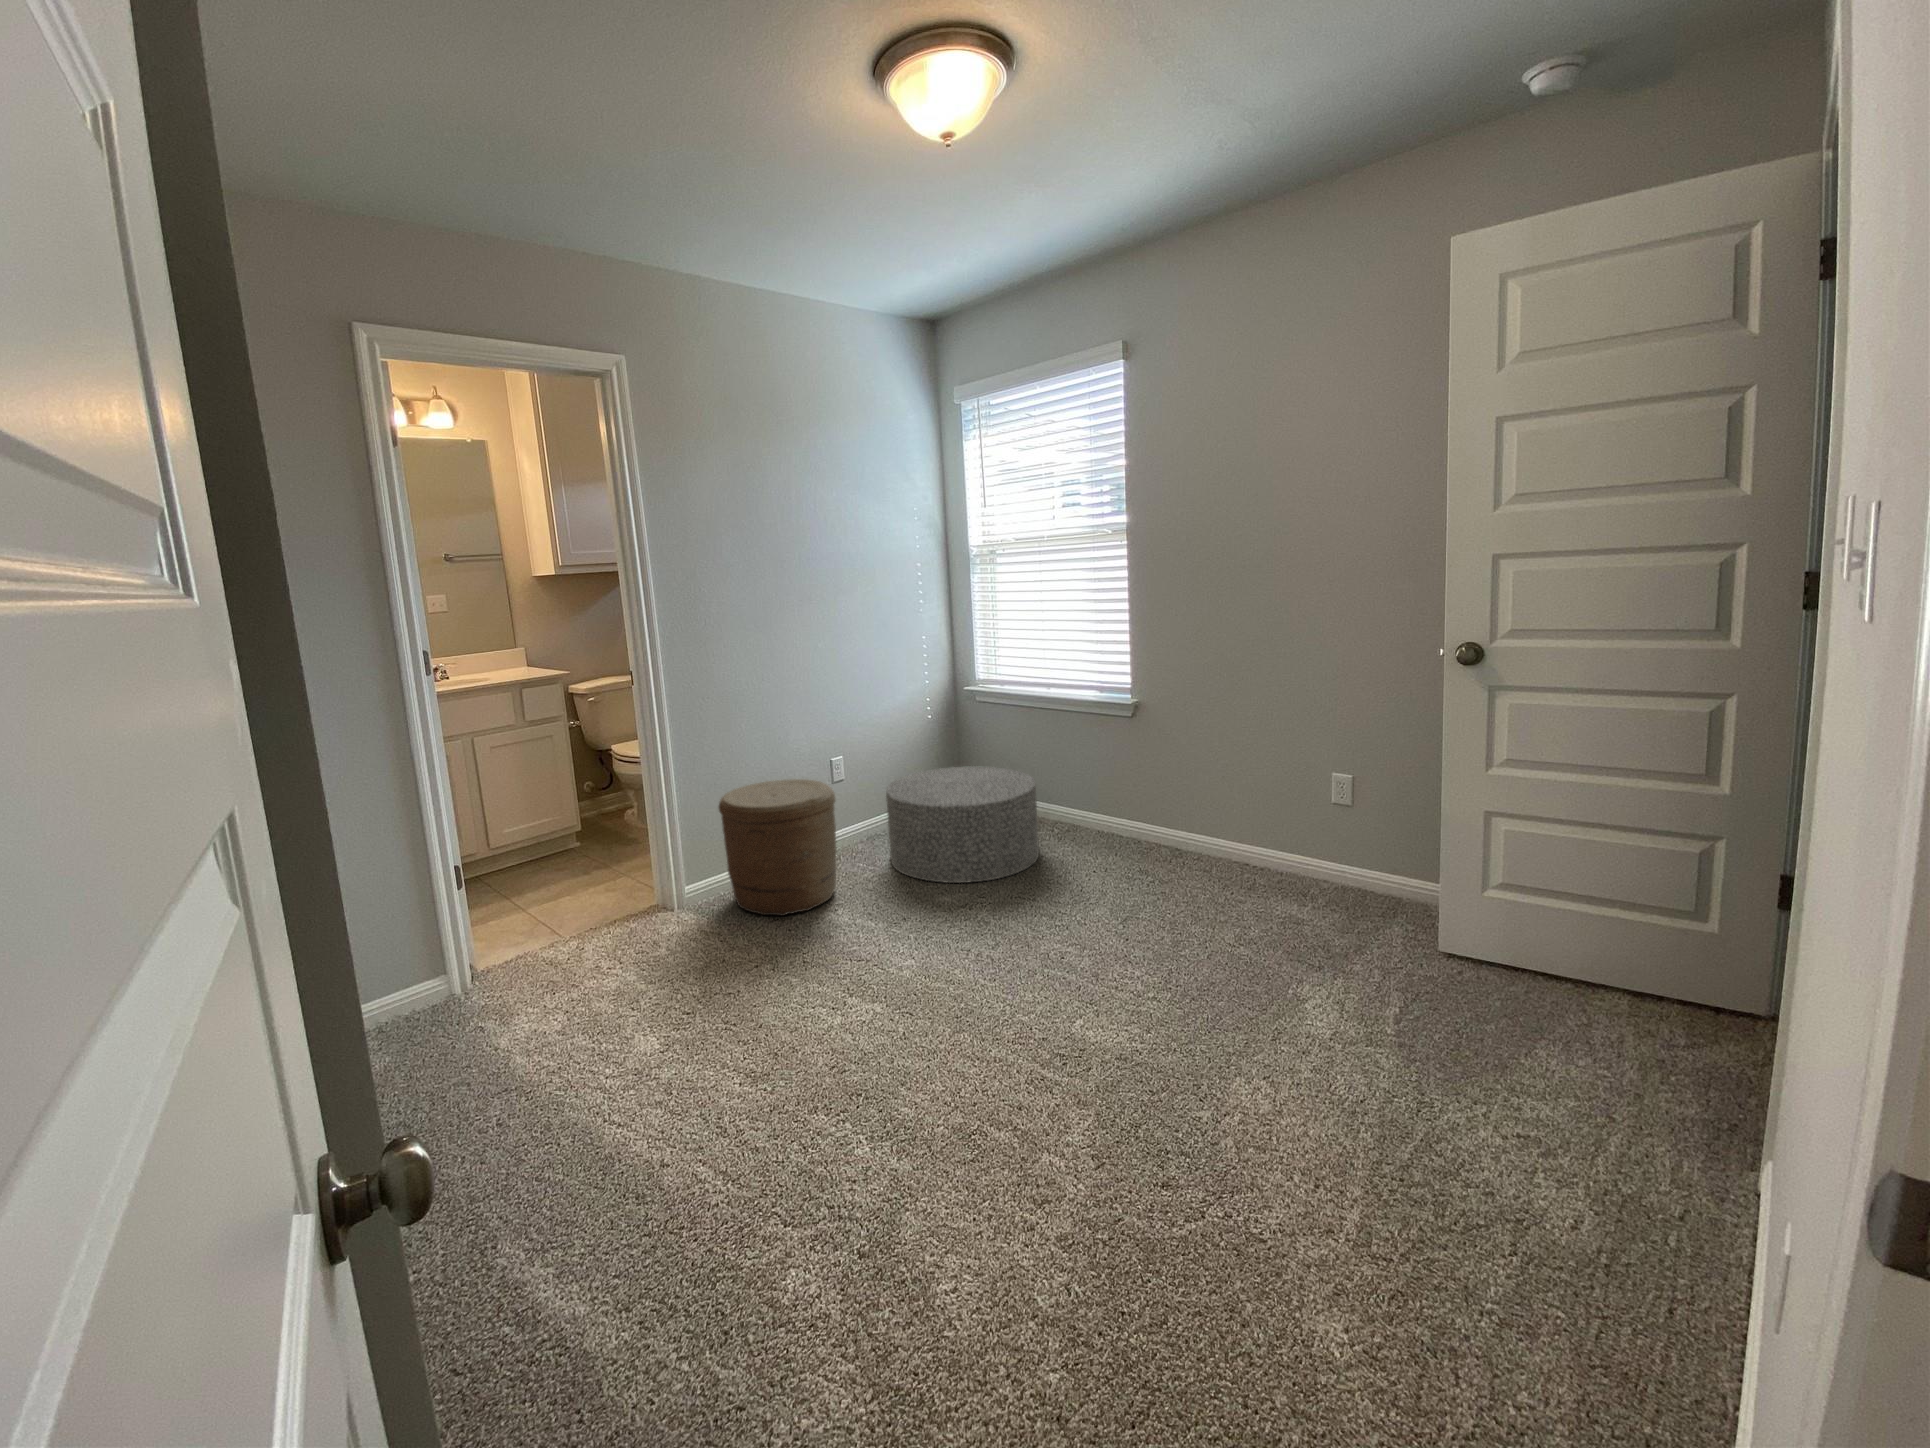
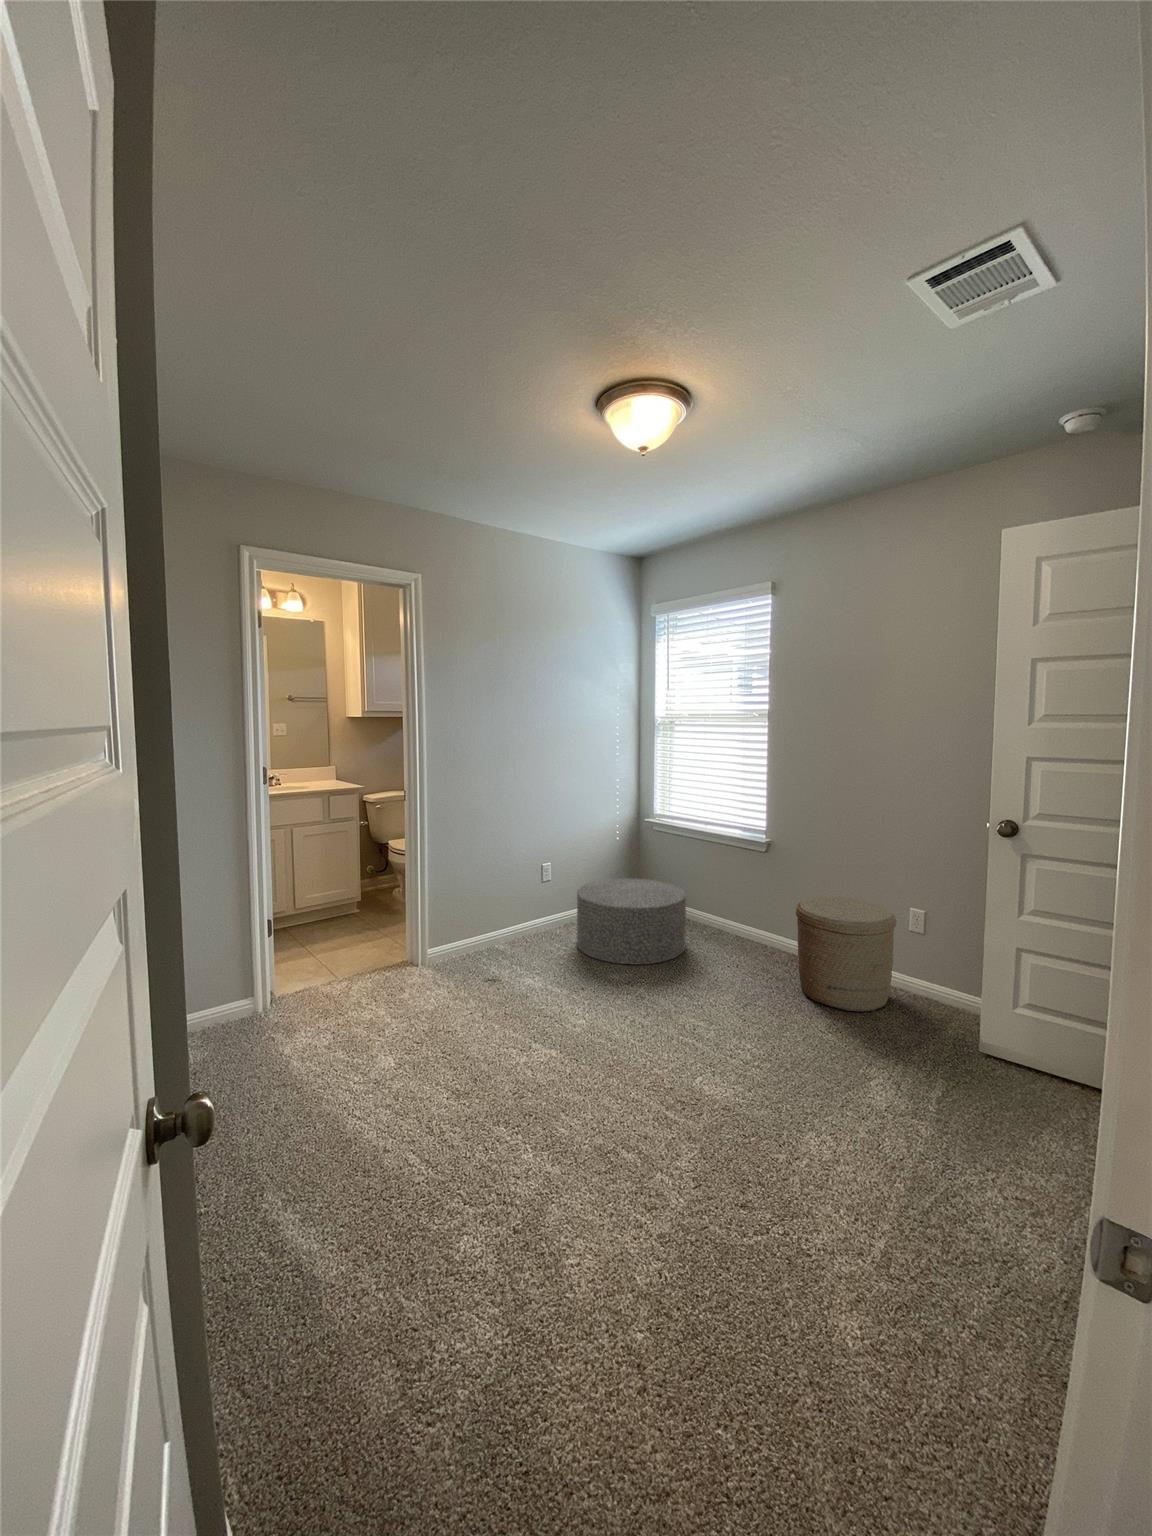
woven basket: present [719,779,836,916] -> present [796,897,896,1011]

